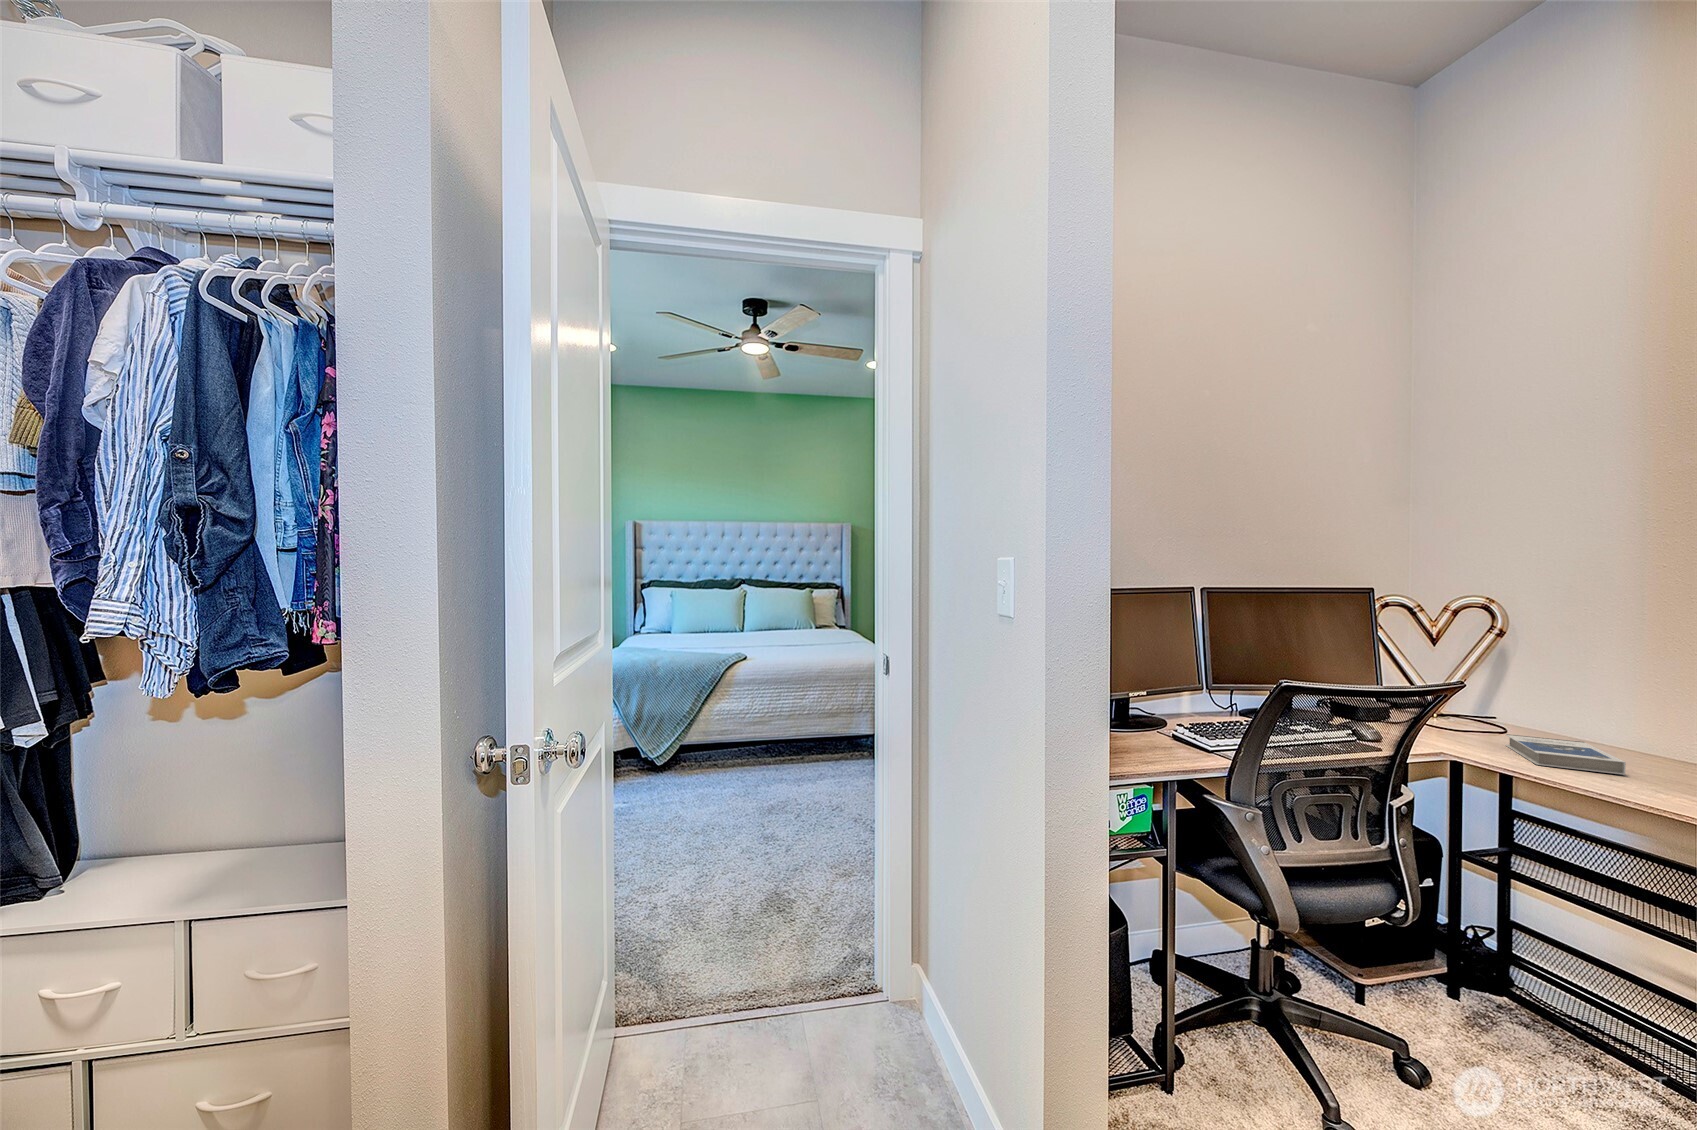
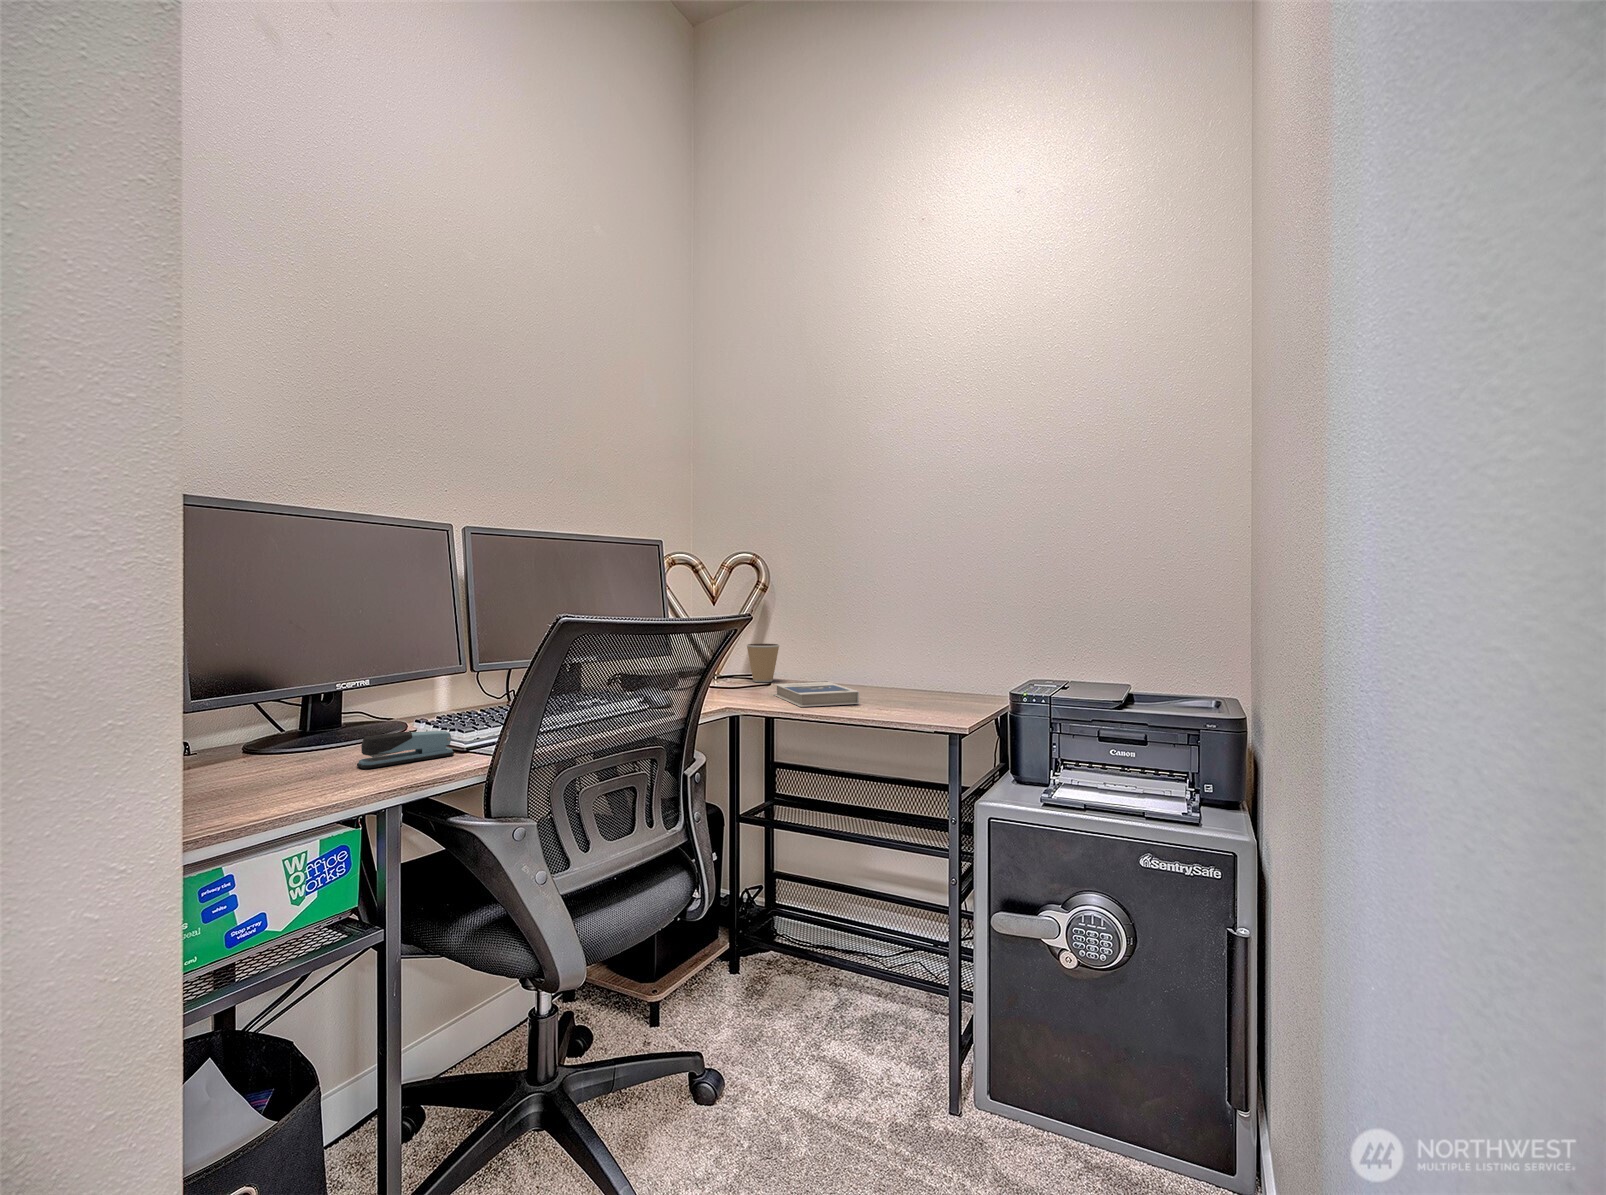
coffee cup: none [1474,687,1520,729] -> present [747,644,779,682]
stapler: none [1145,730,1202,751] -> present [357,731,454,768]

